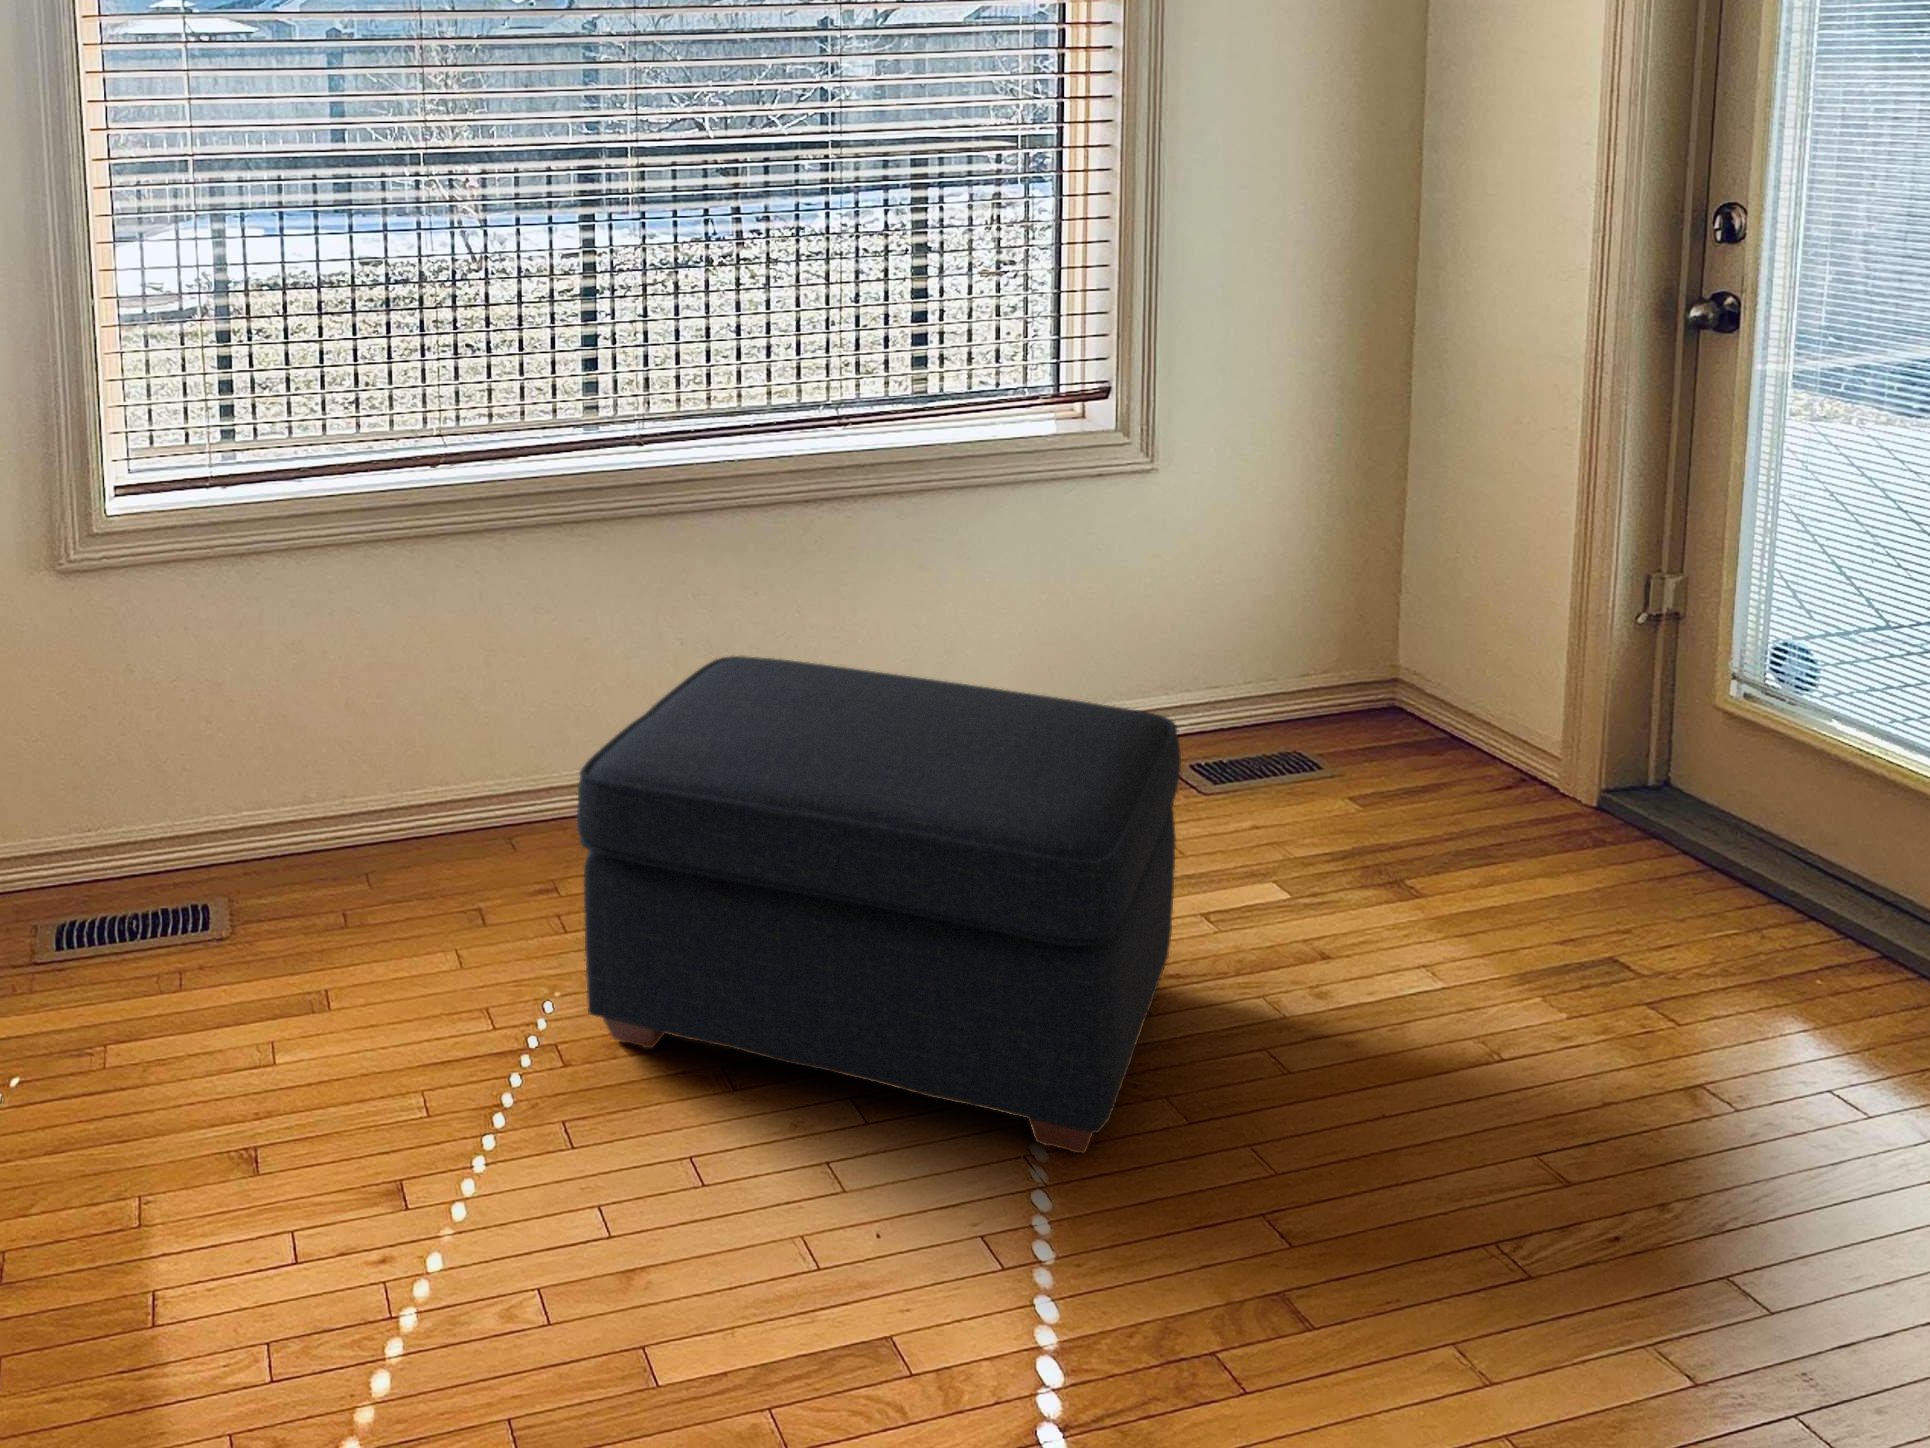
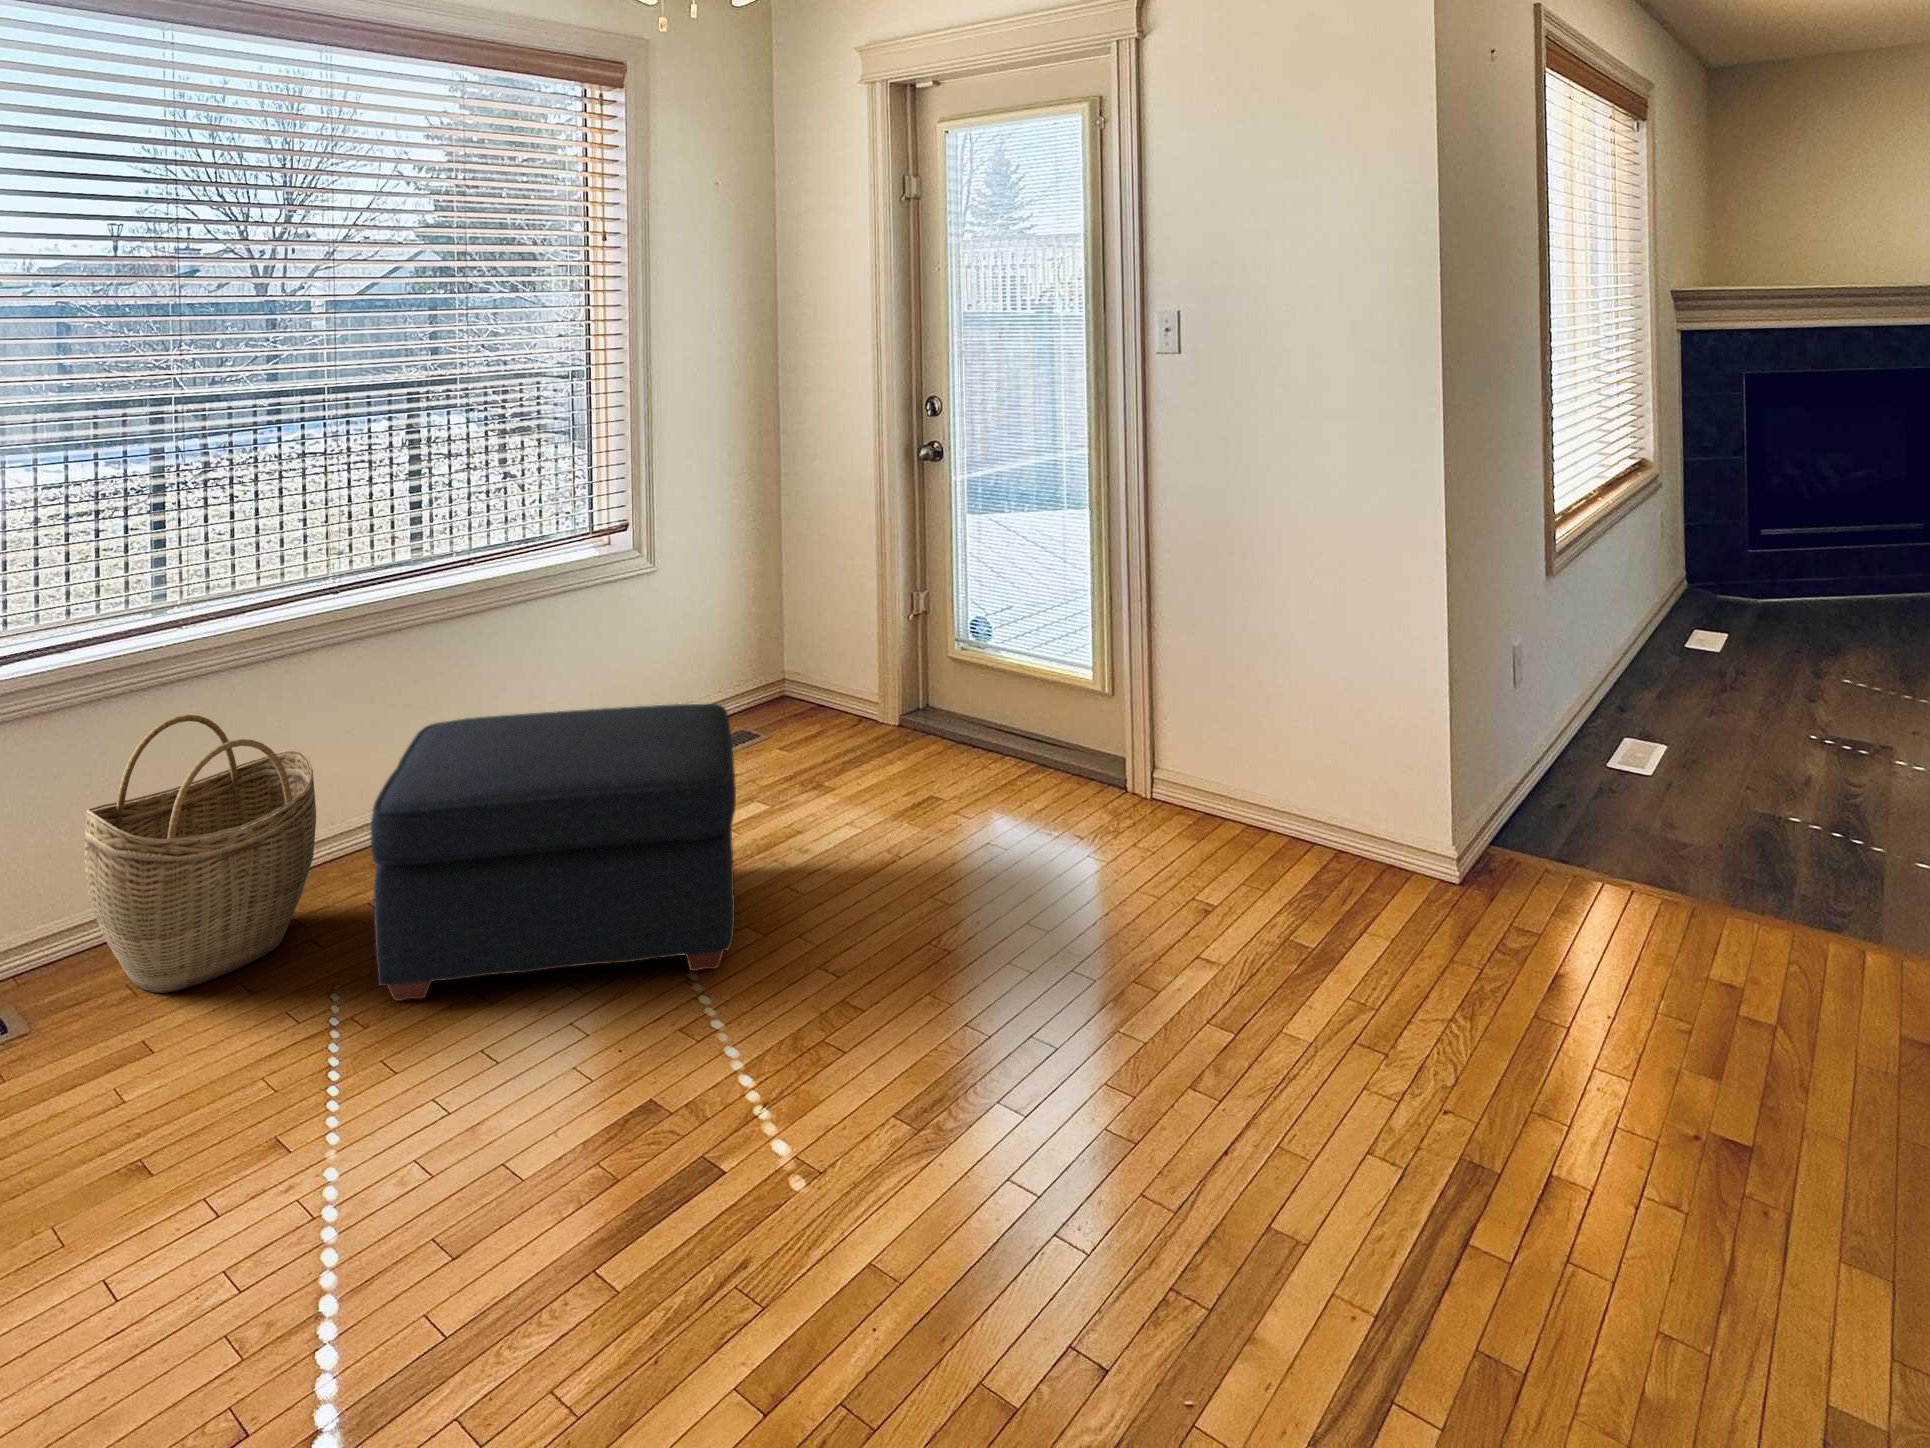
woven basket: none [292,584,568,936] -> present [84,715,316,993]

